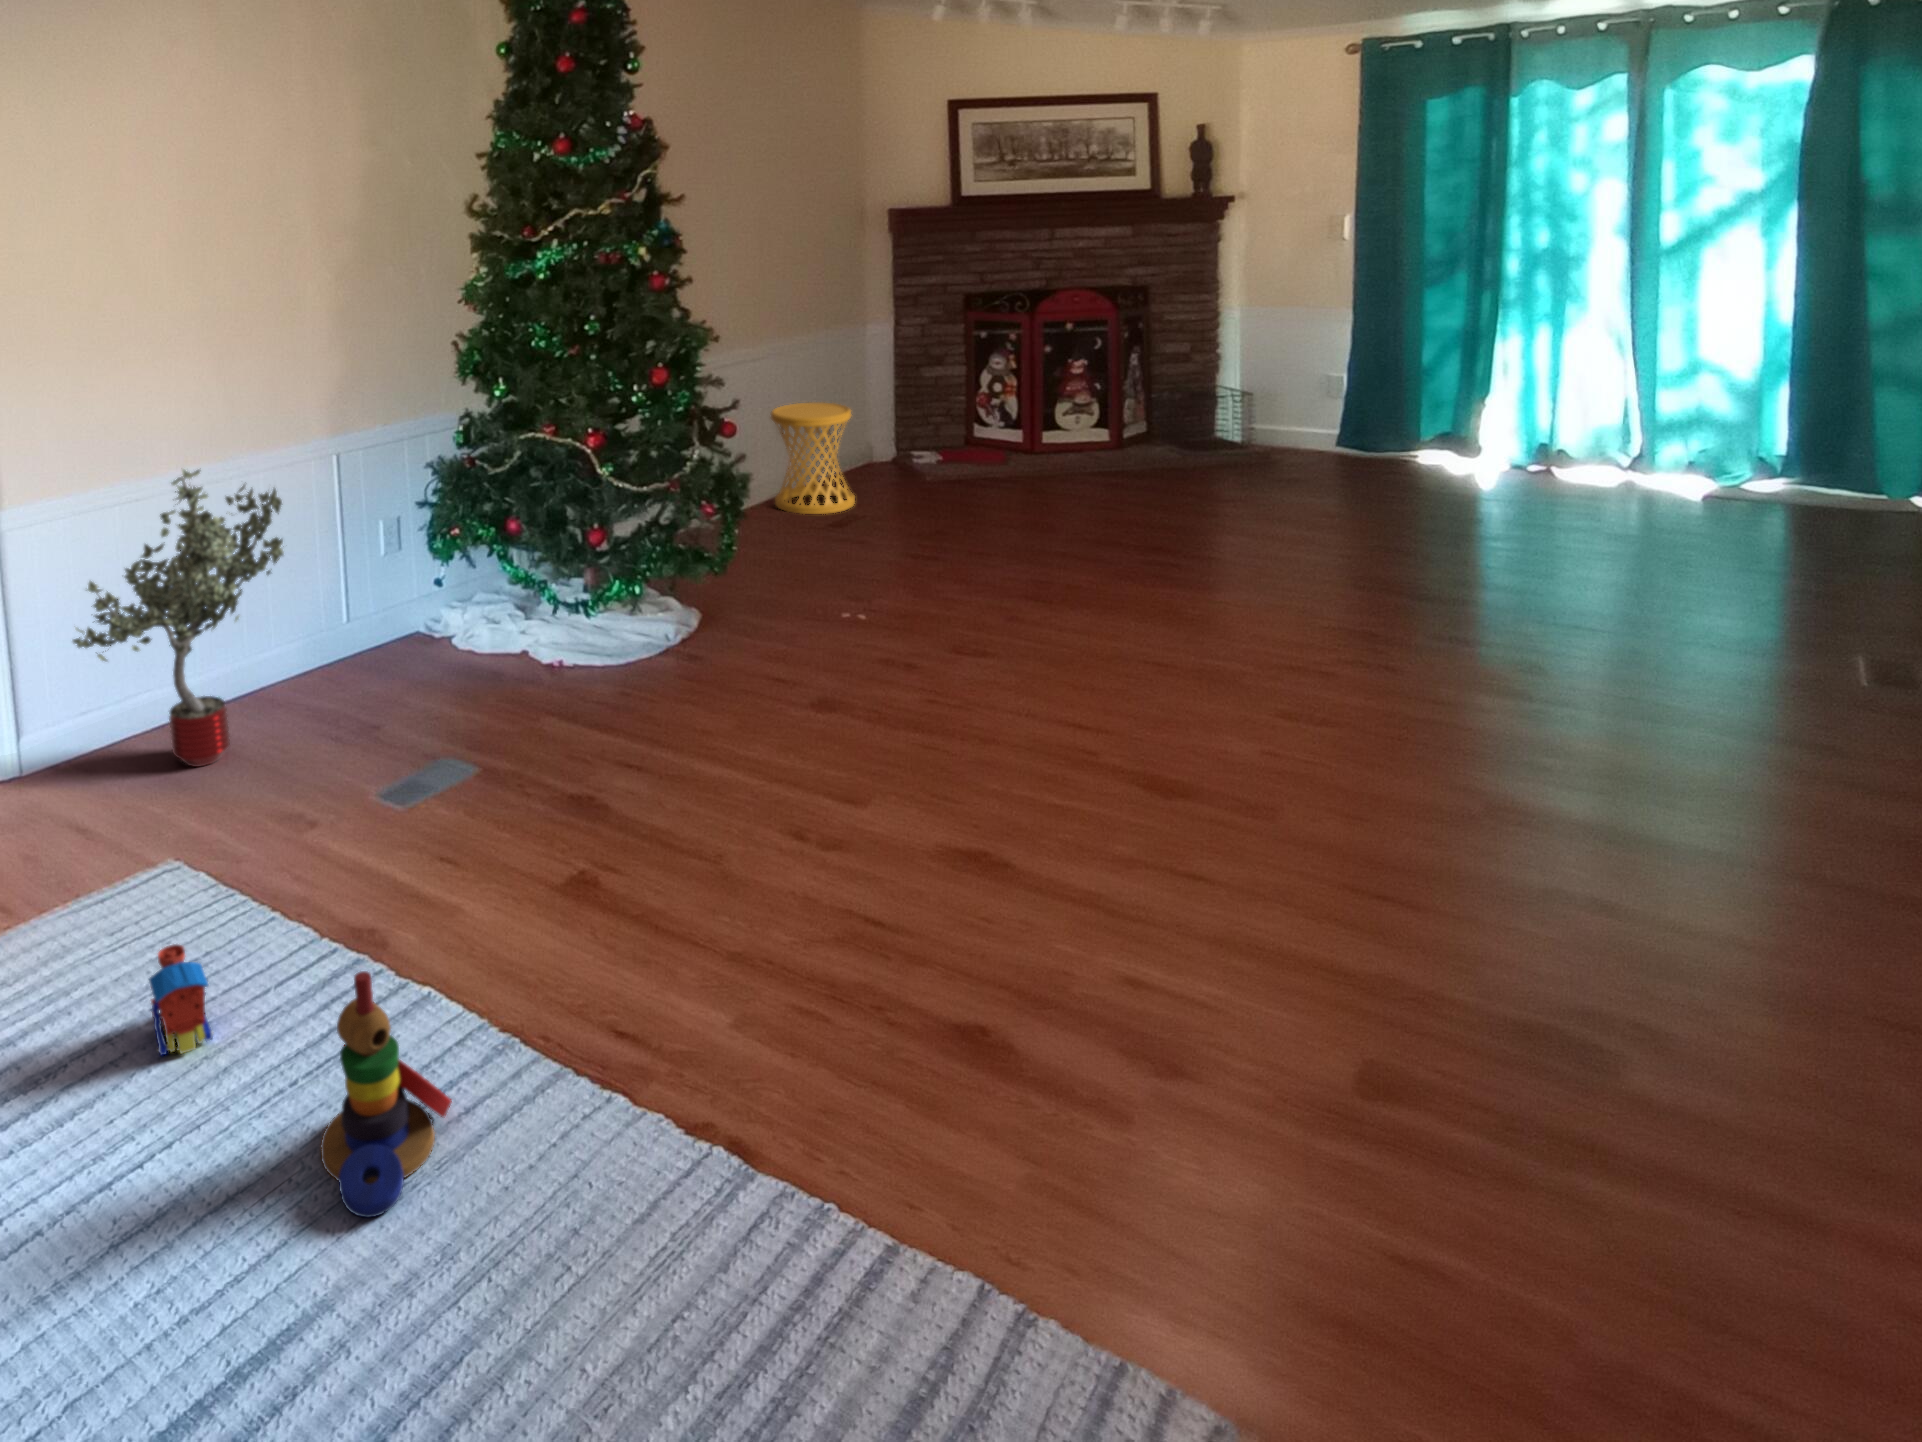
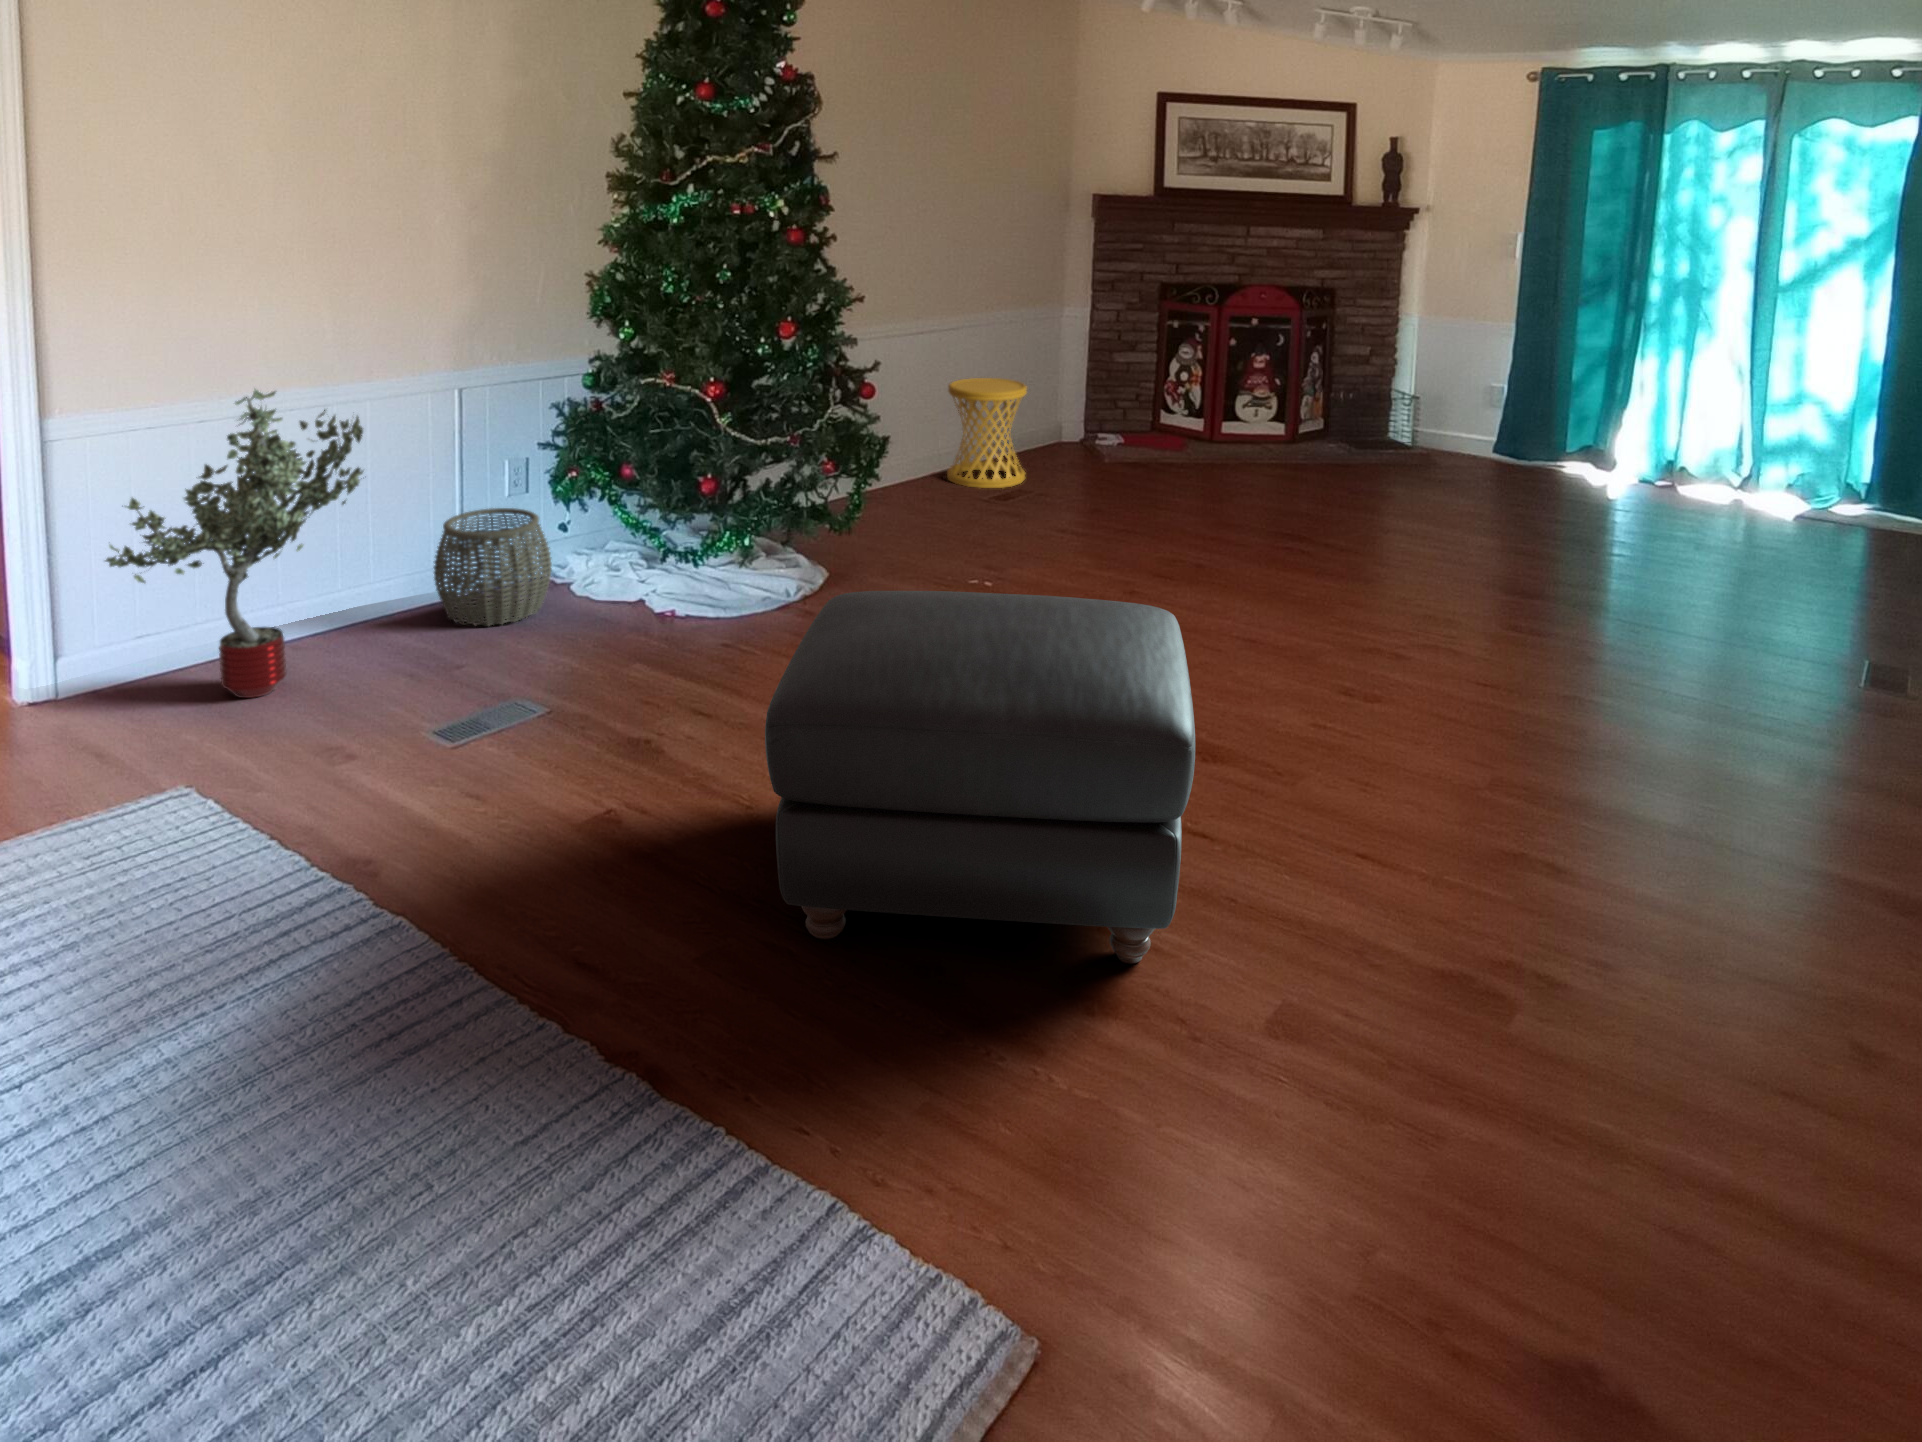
woven basket: none [336,566,446,684] -> present [434,508,552,626]
ottoman: none [783,638,1247,1017] -> present [765,591,1195,963]
toy train: present [149,944,213,1056] -> none [78,866,150,979]
stacking toy: present [321,971,452,1217] -> none [216,891,371,1138]

